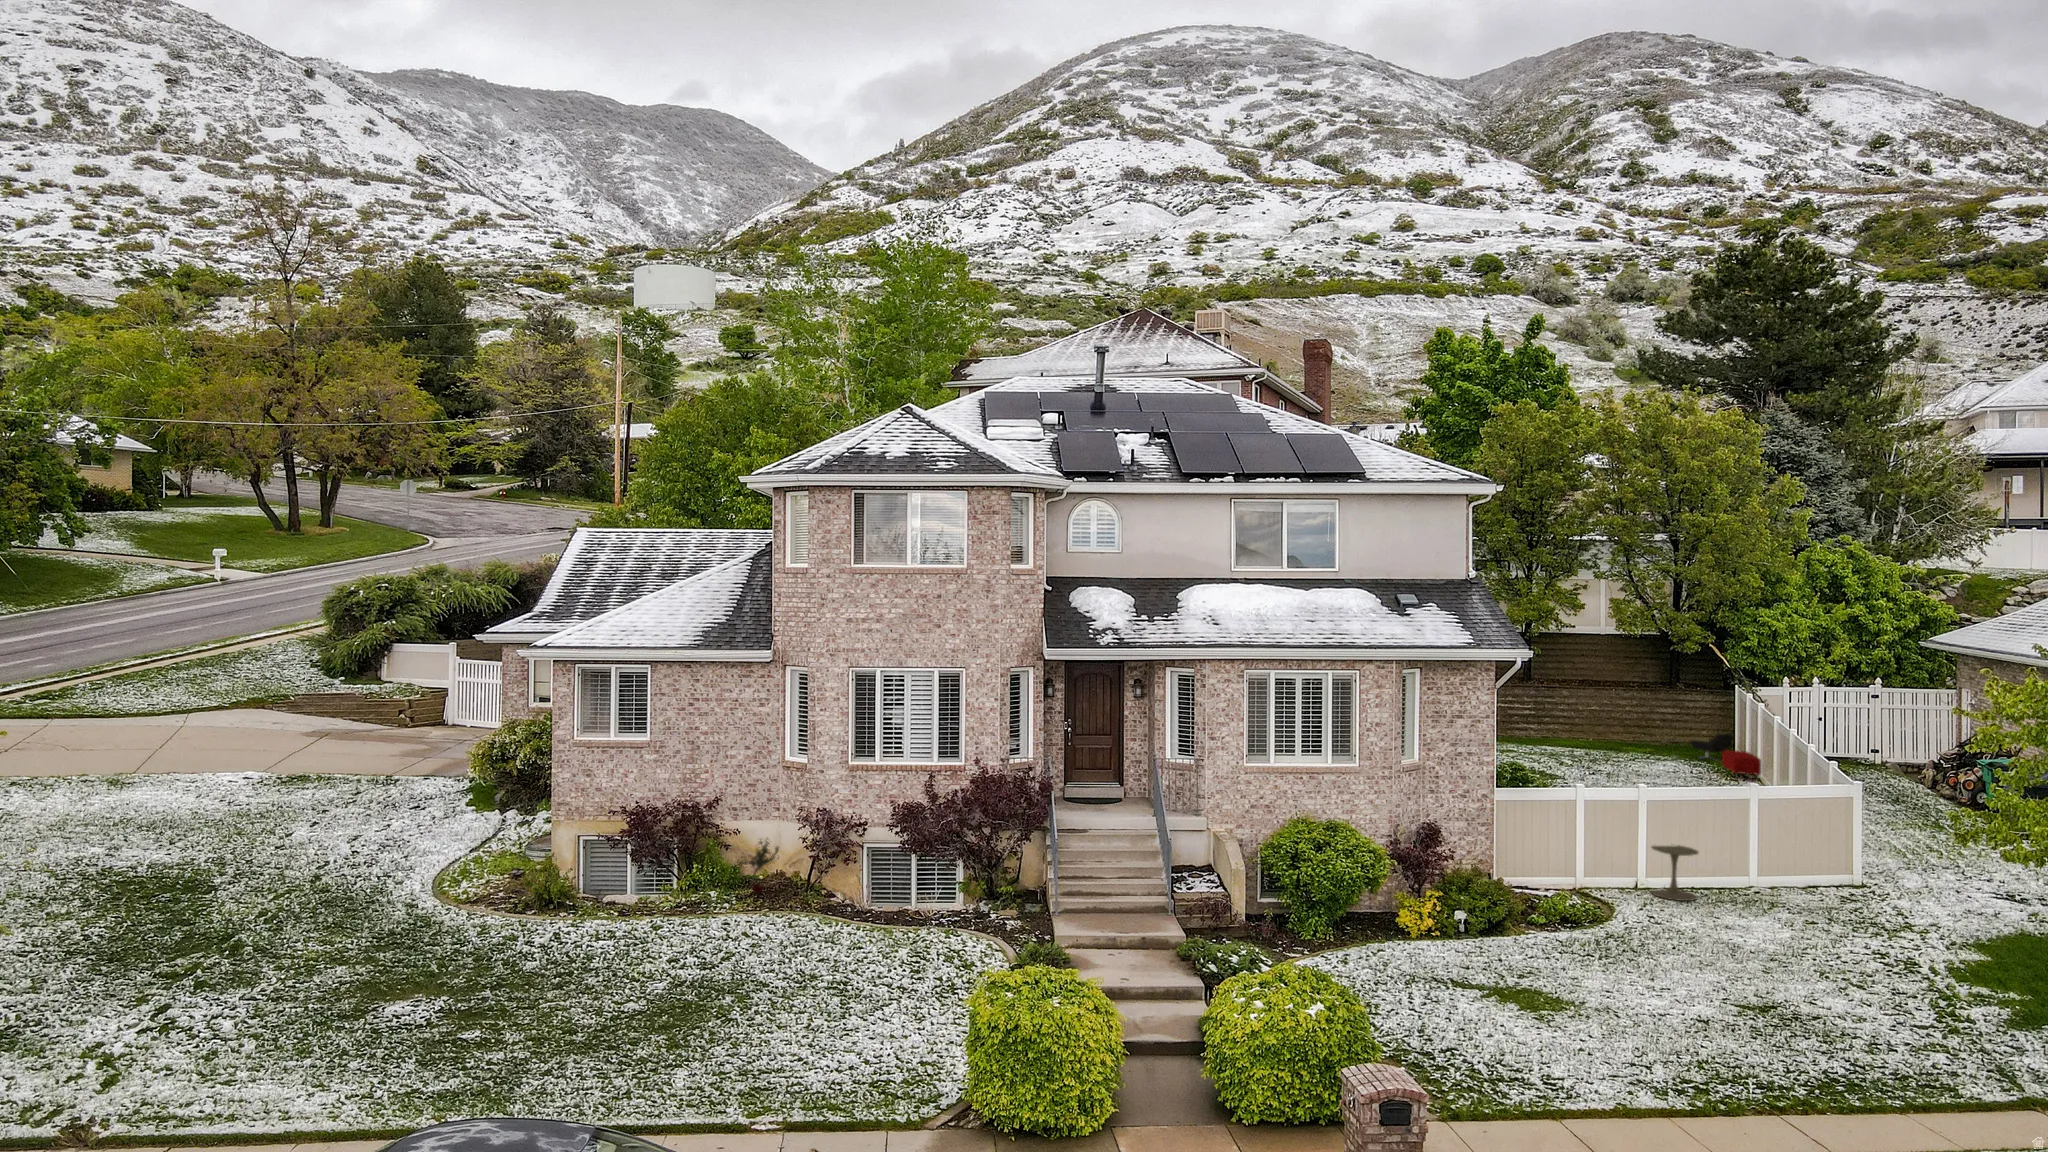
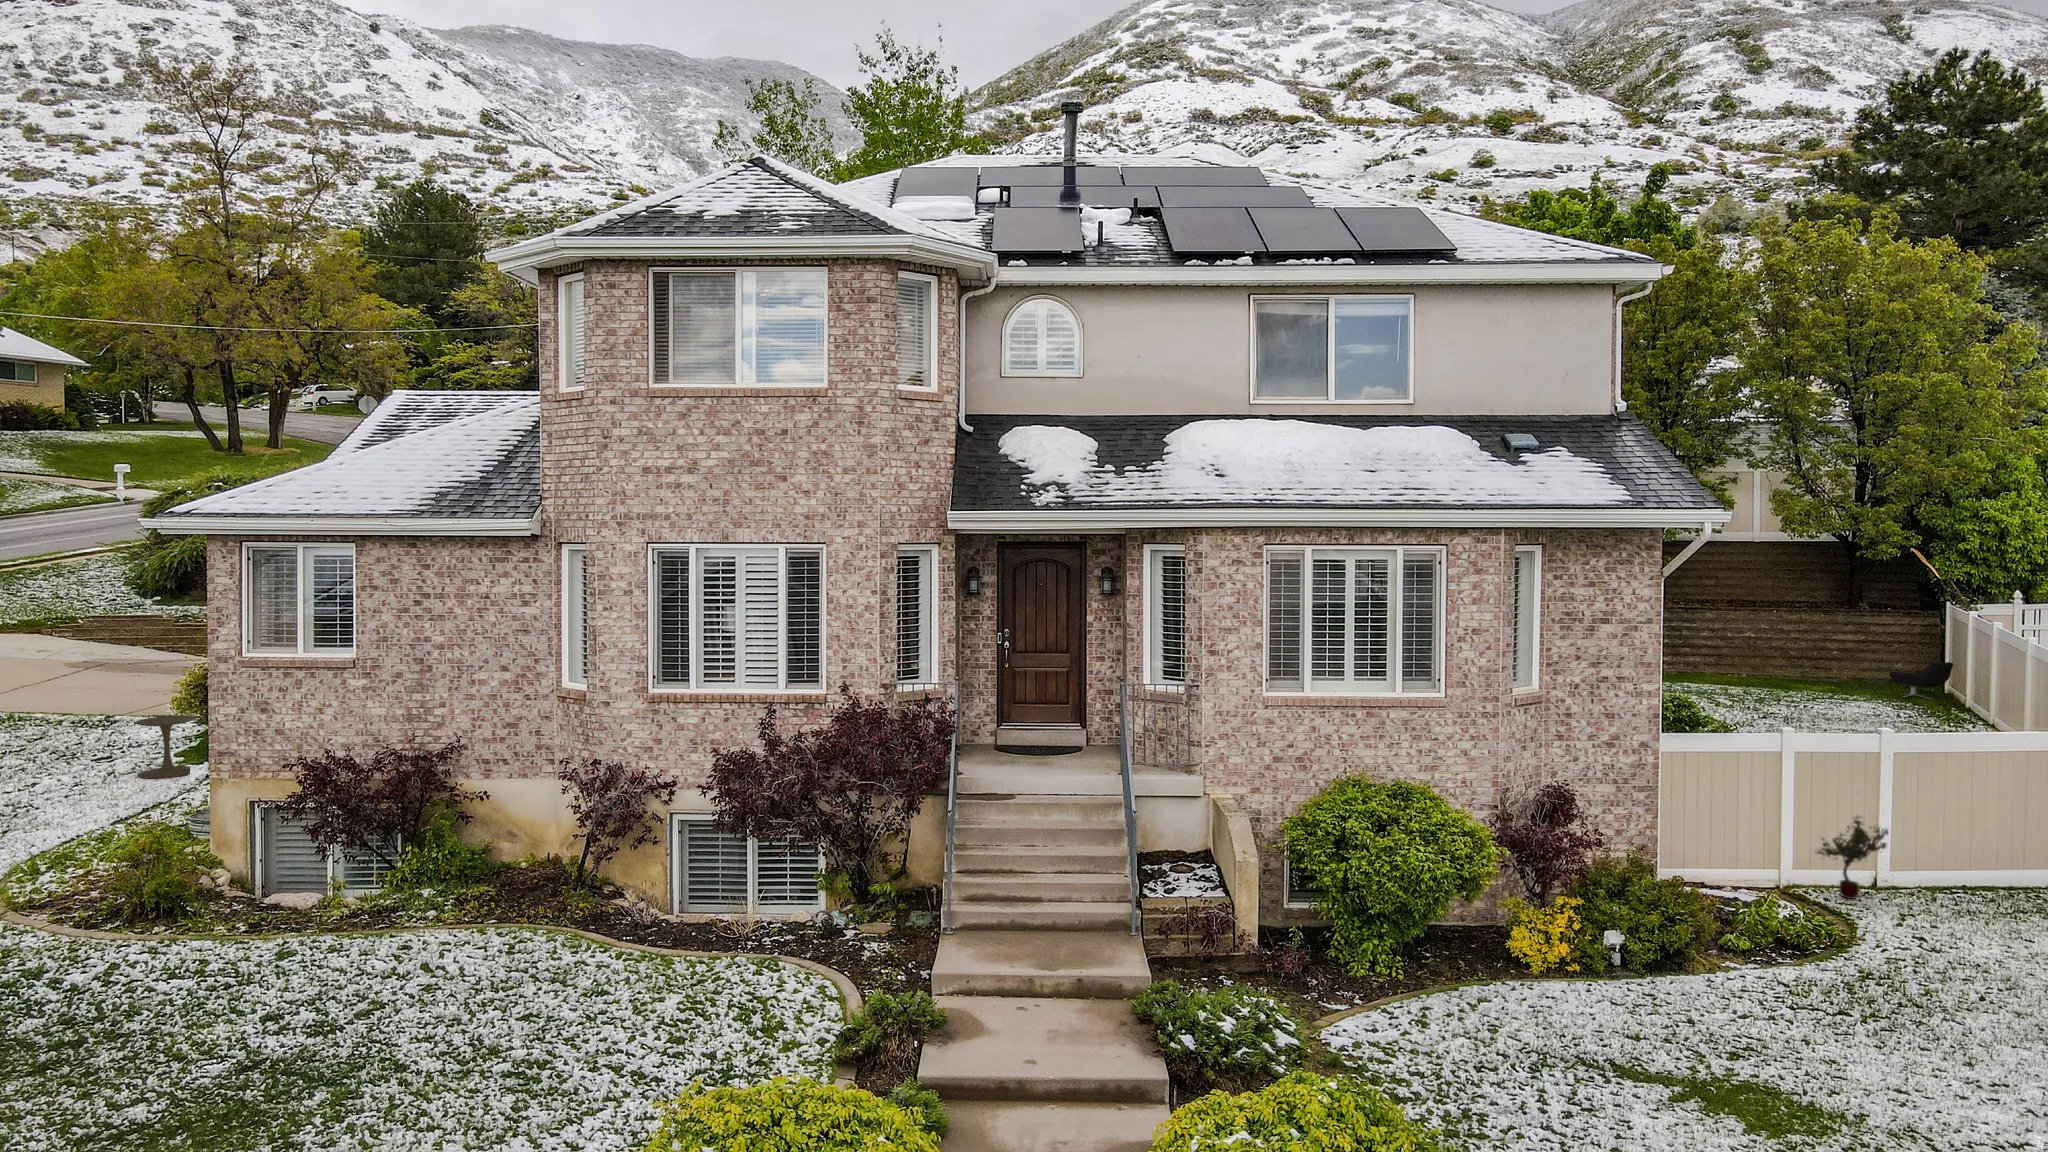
bench: present [1722,750,1761,781] -> none [1944,684,2009,727]
potted tree: present [737,841,779,894] -> present [1815,816,1888,899]
pedestal table: present [1650,845,1699,901] -> present [135,715,196,779]

